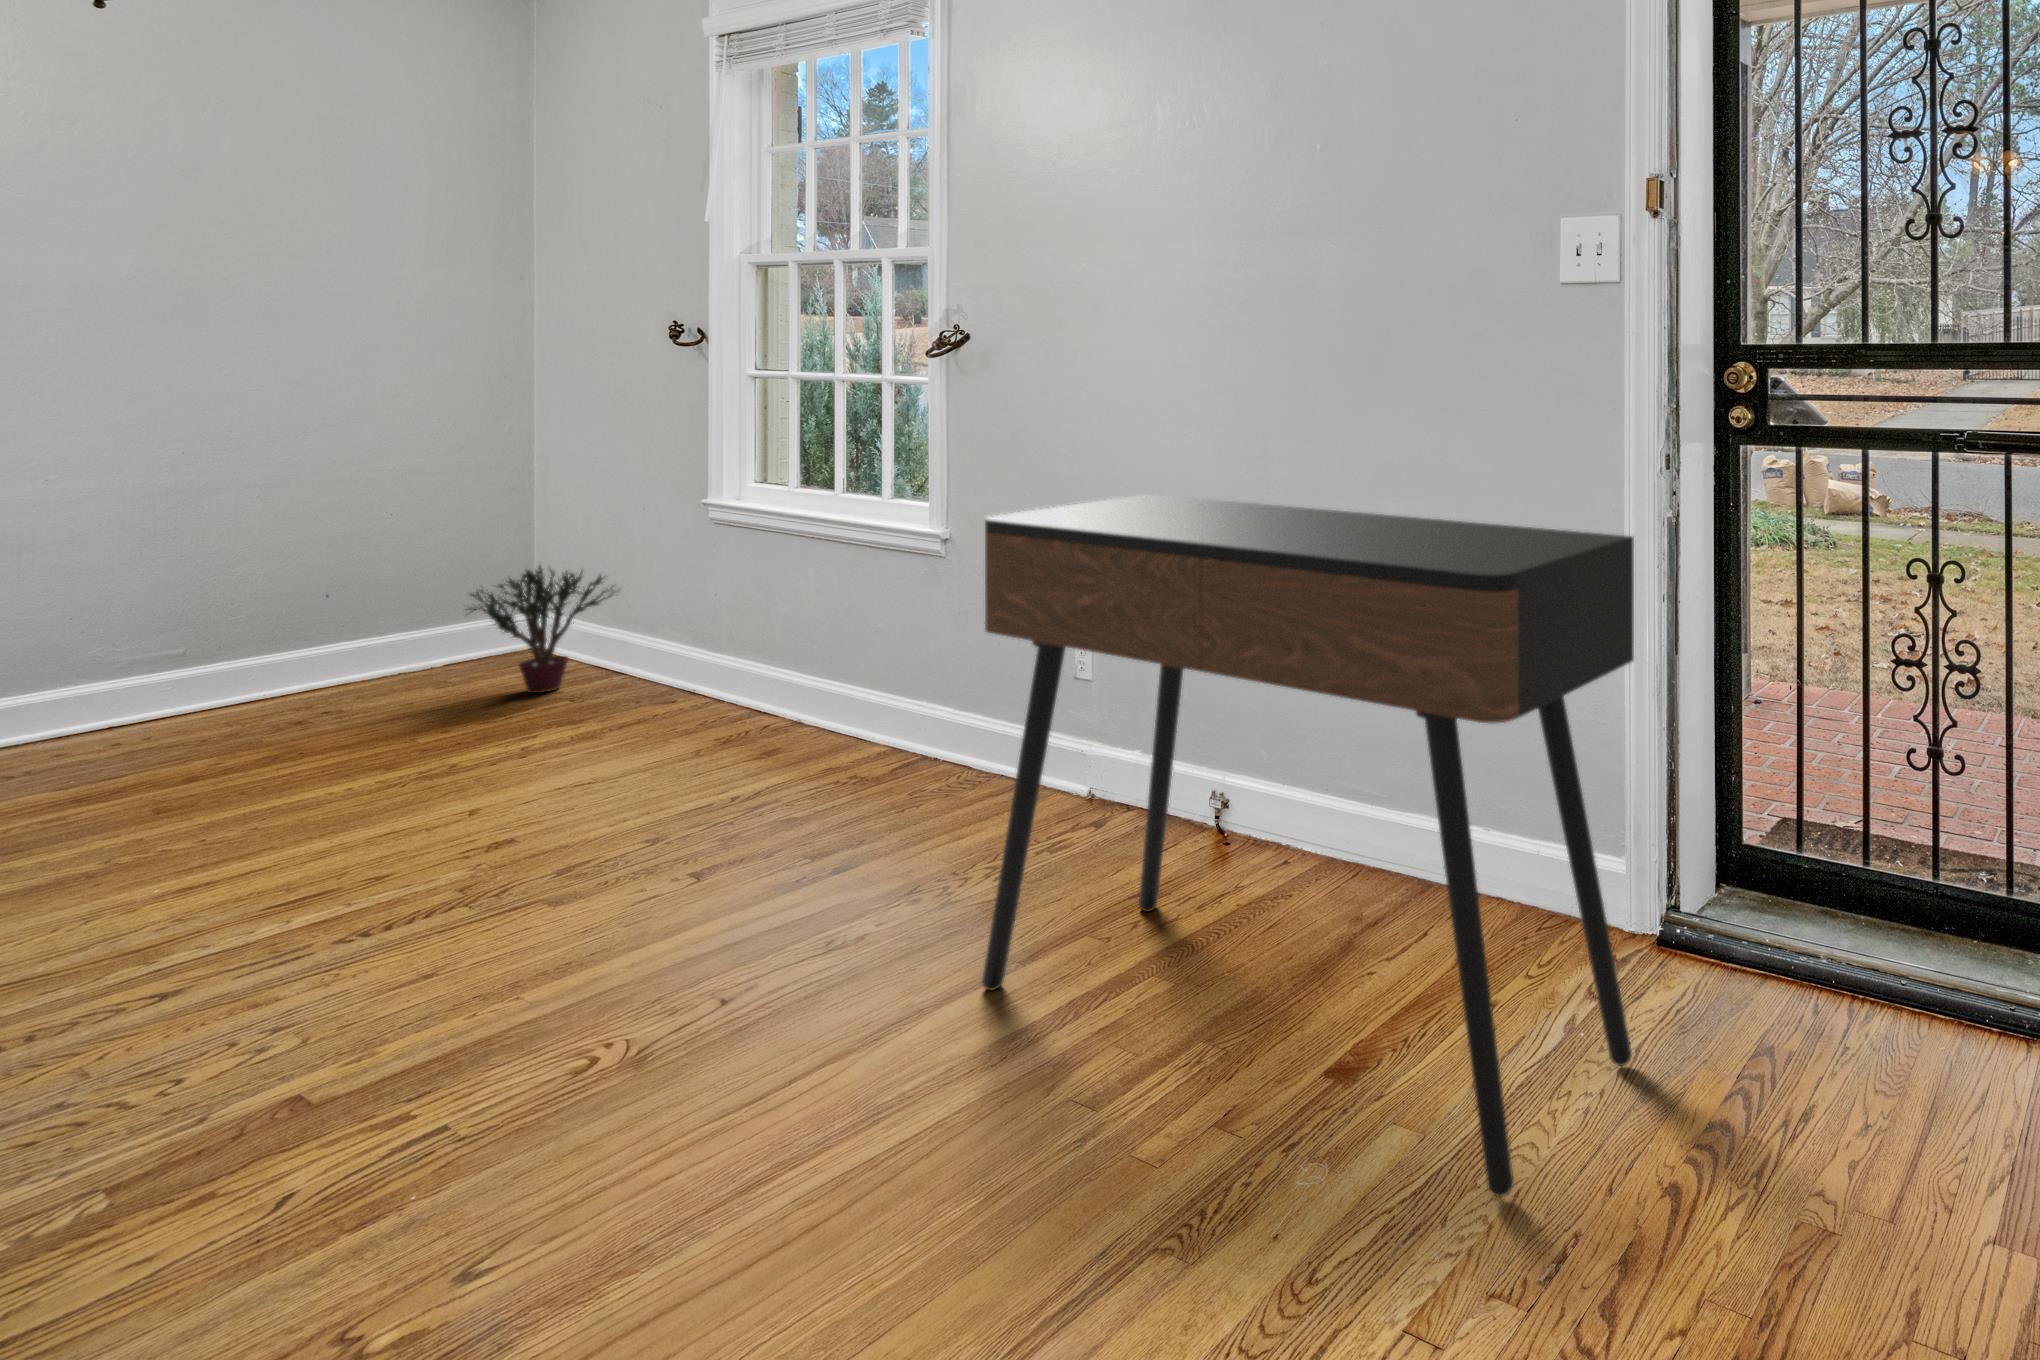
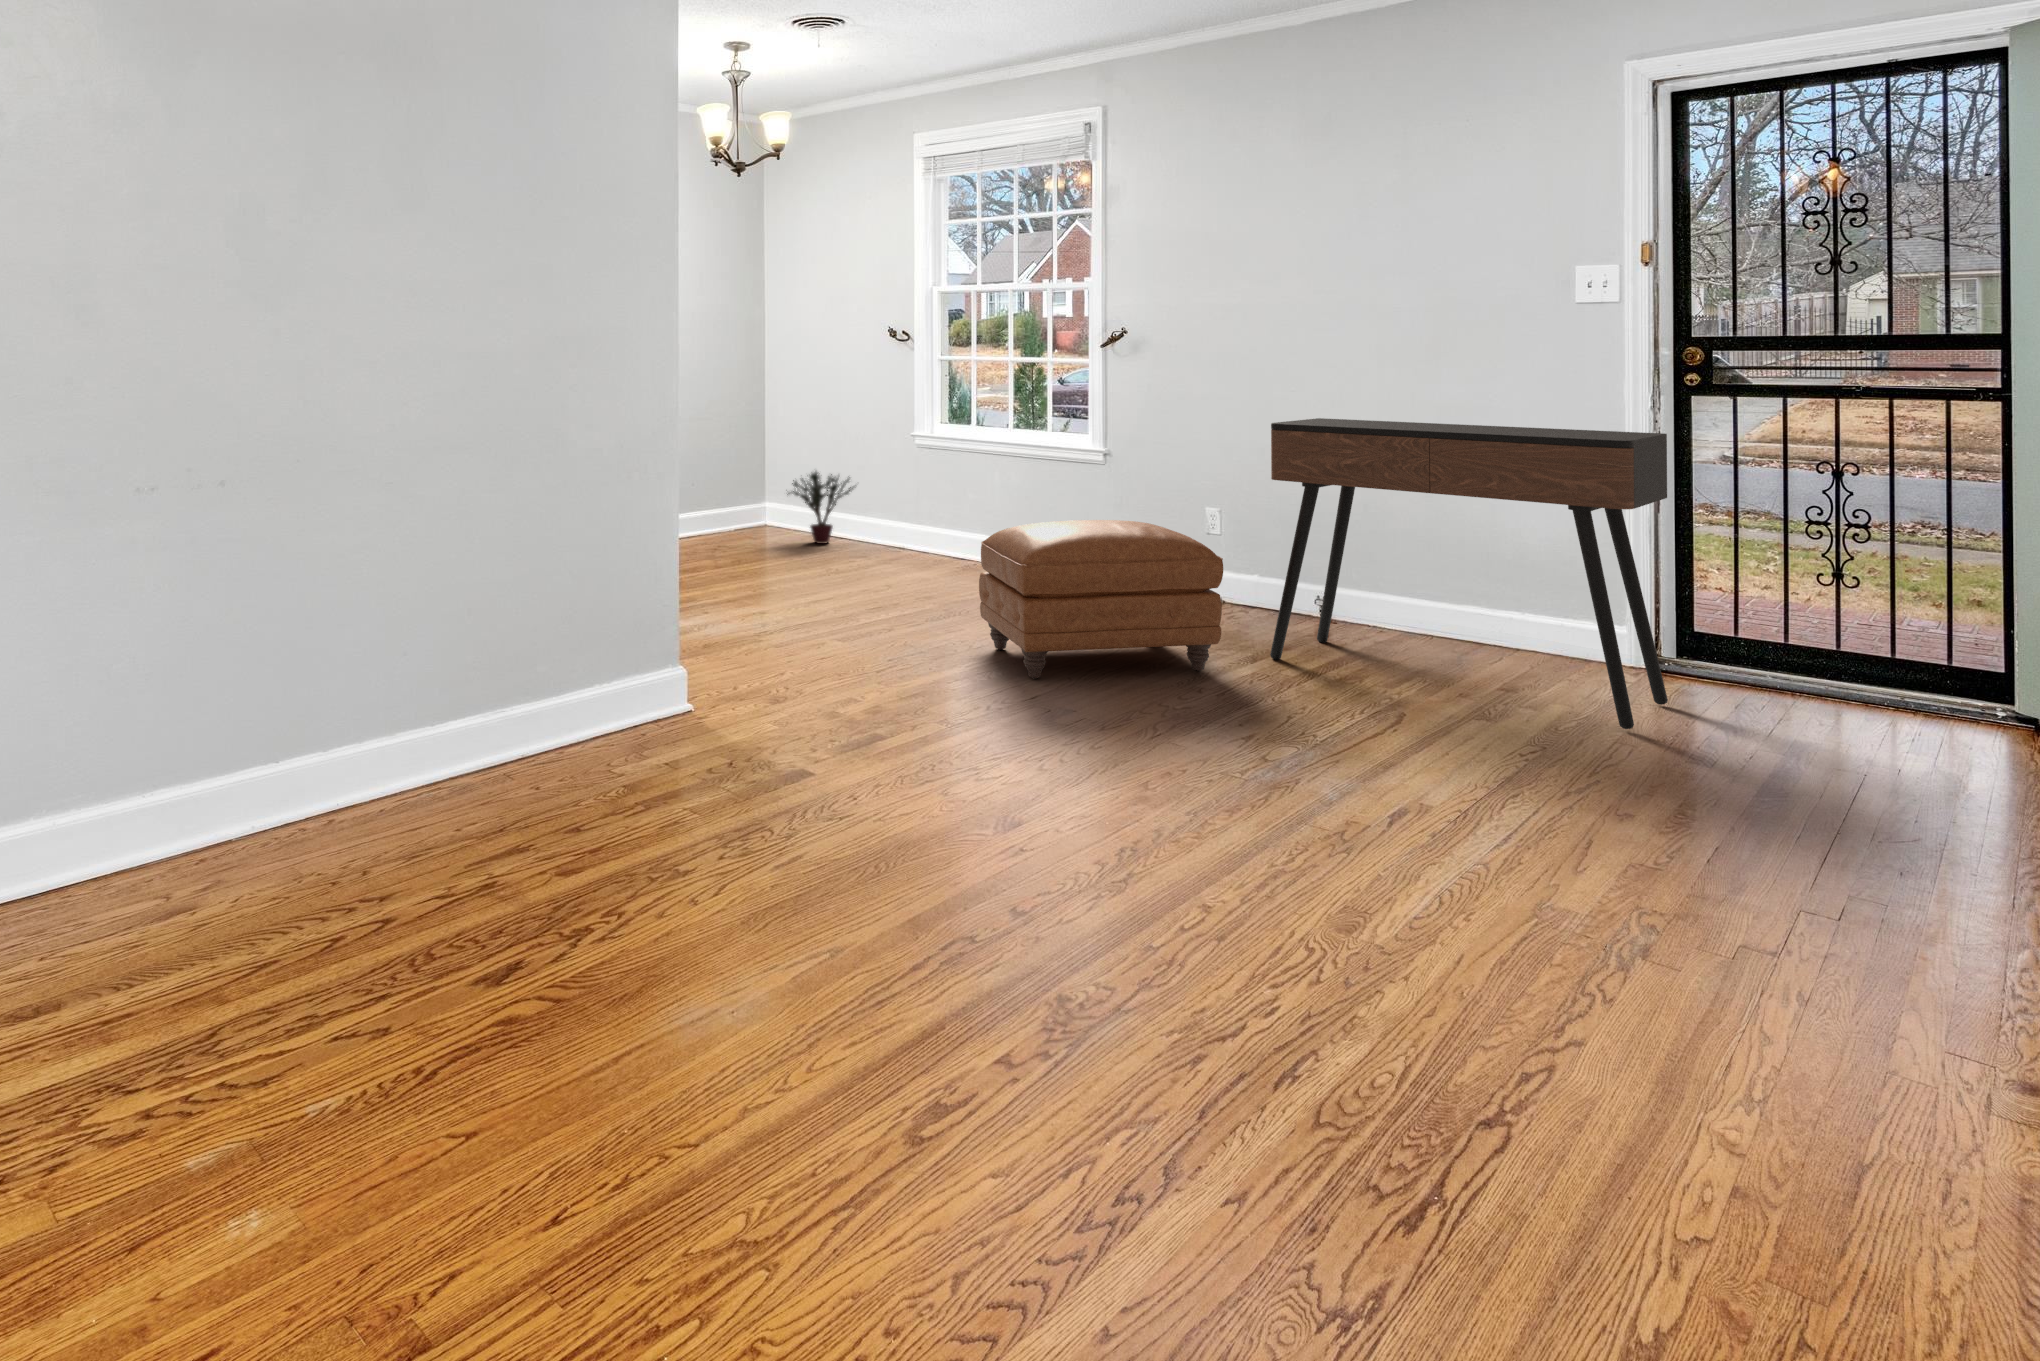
ottoman: none [196,720,829,1172] -> present [979,520,1223,679]

